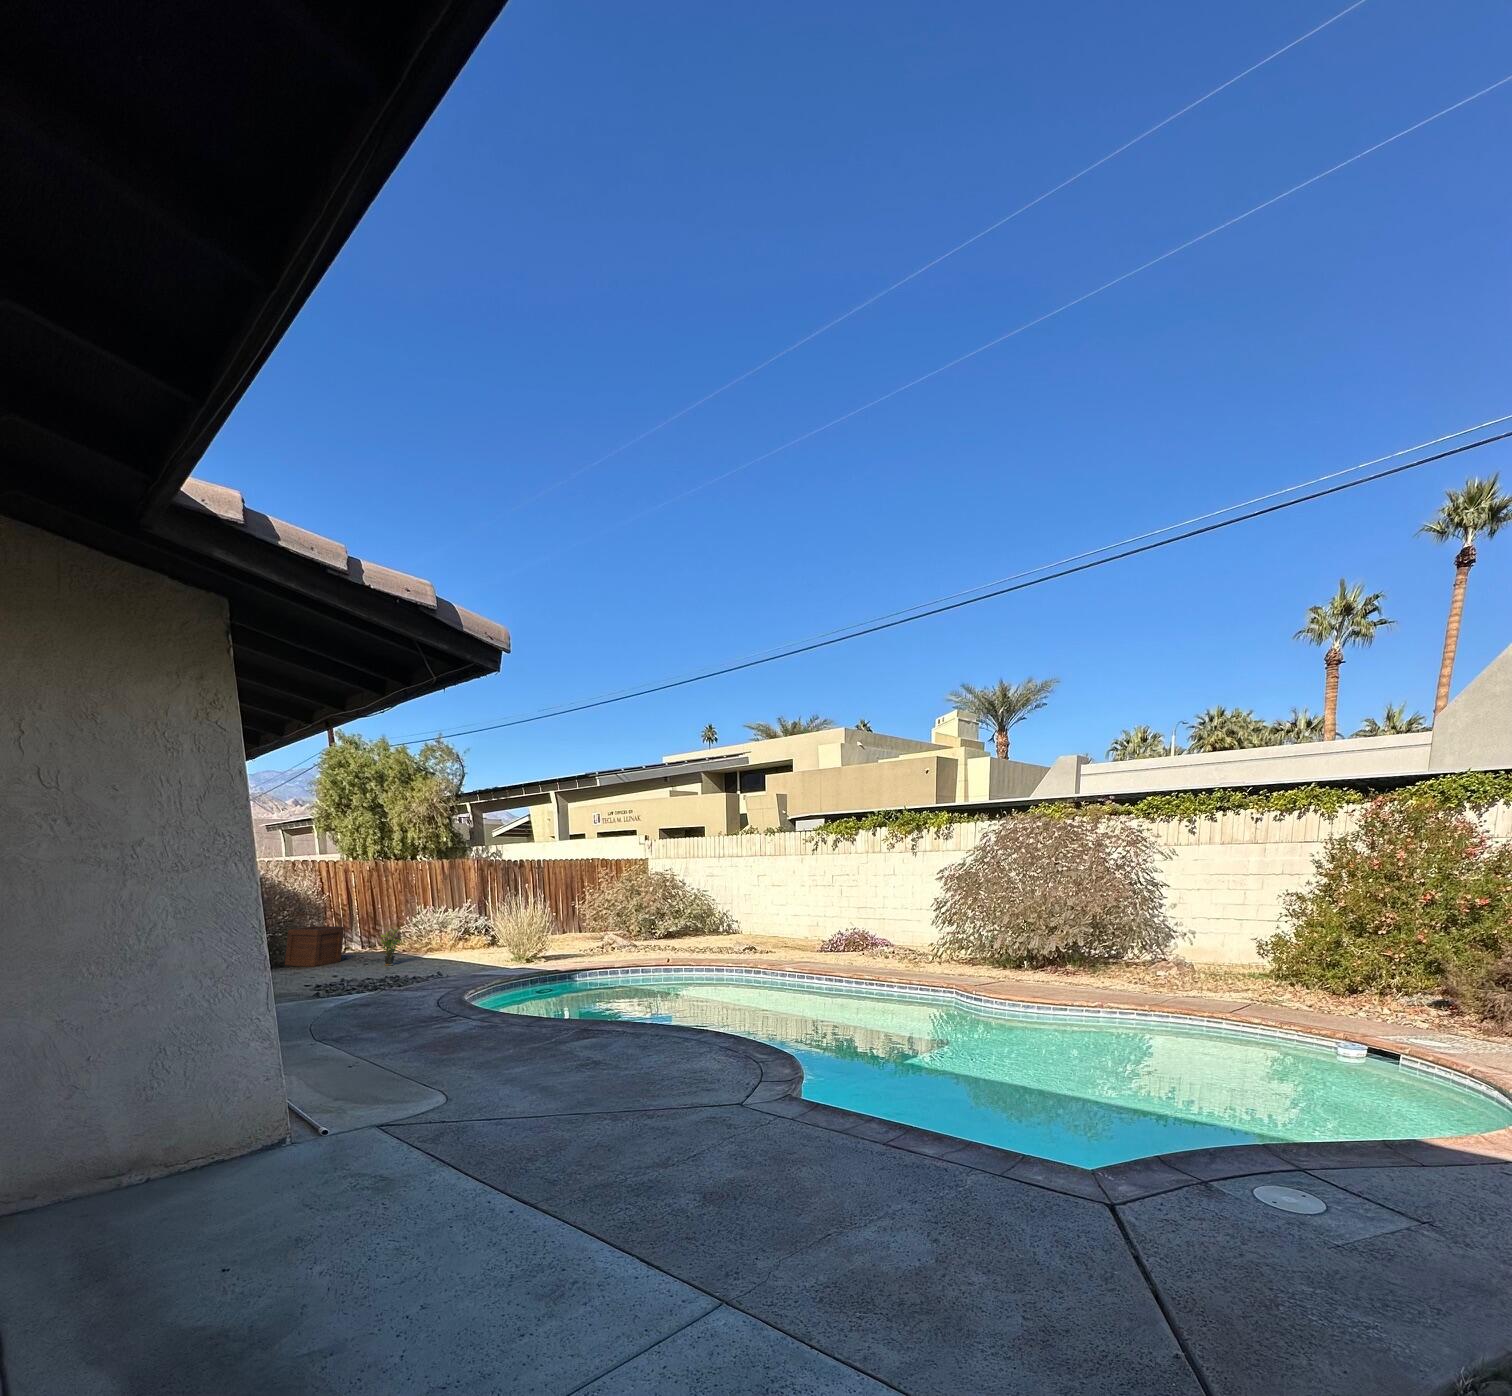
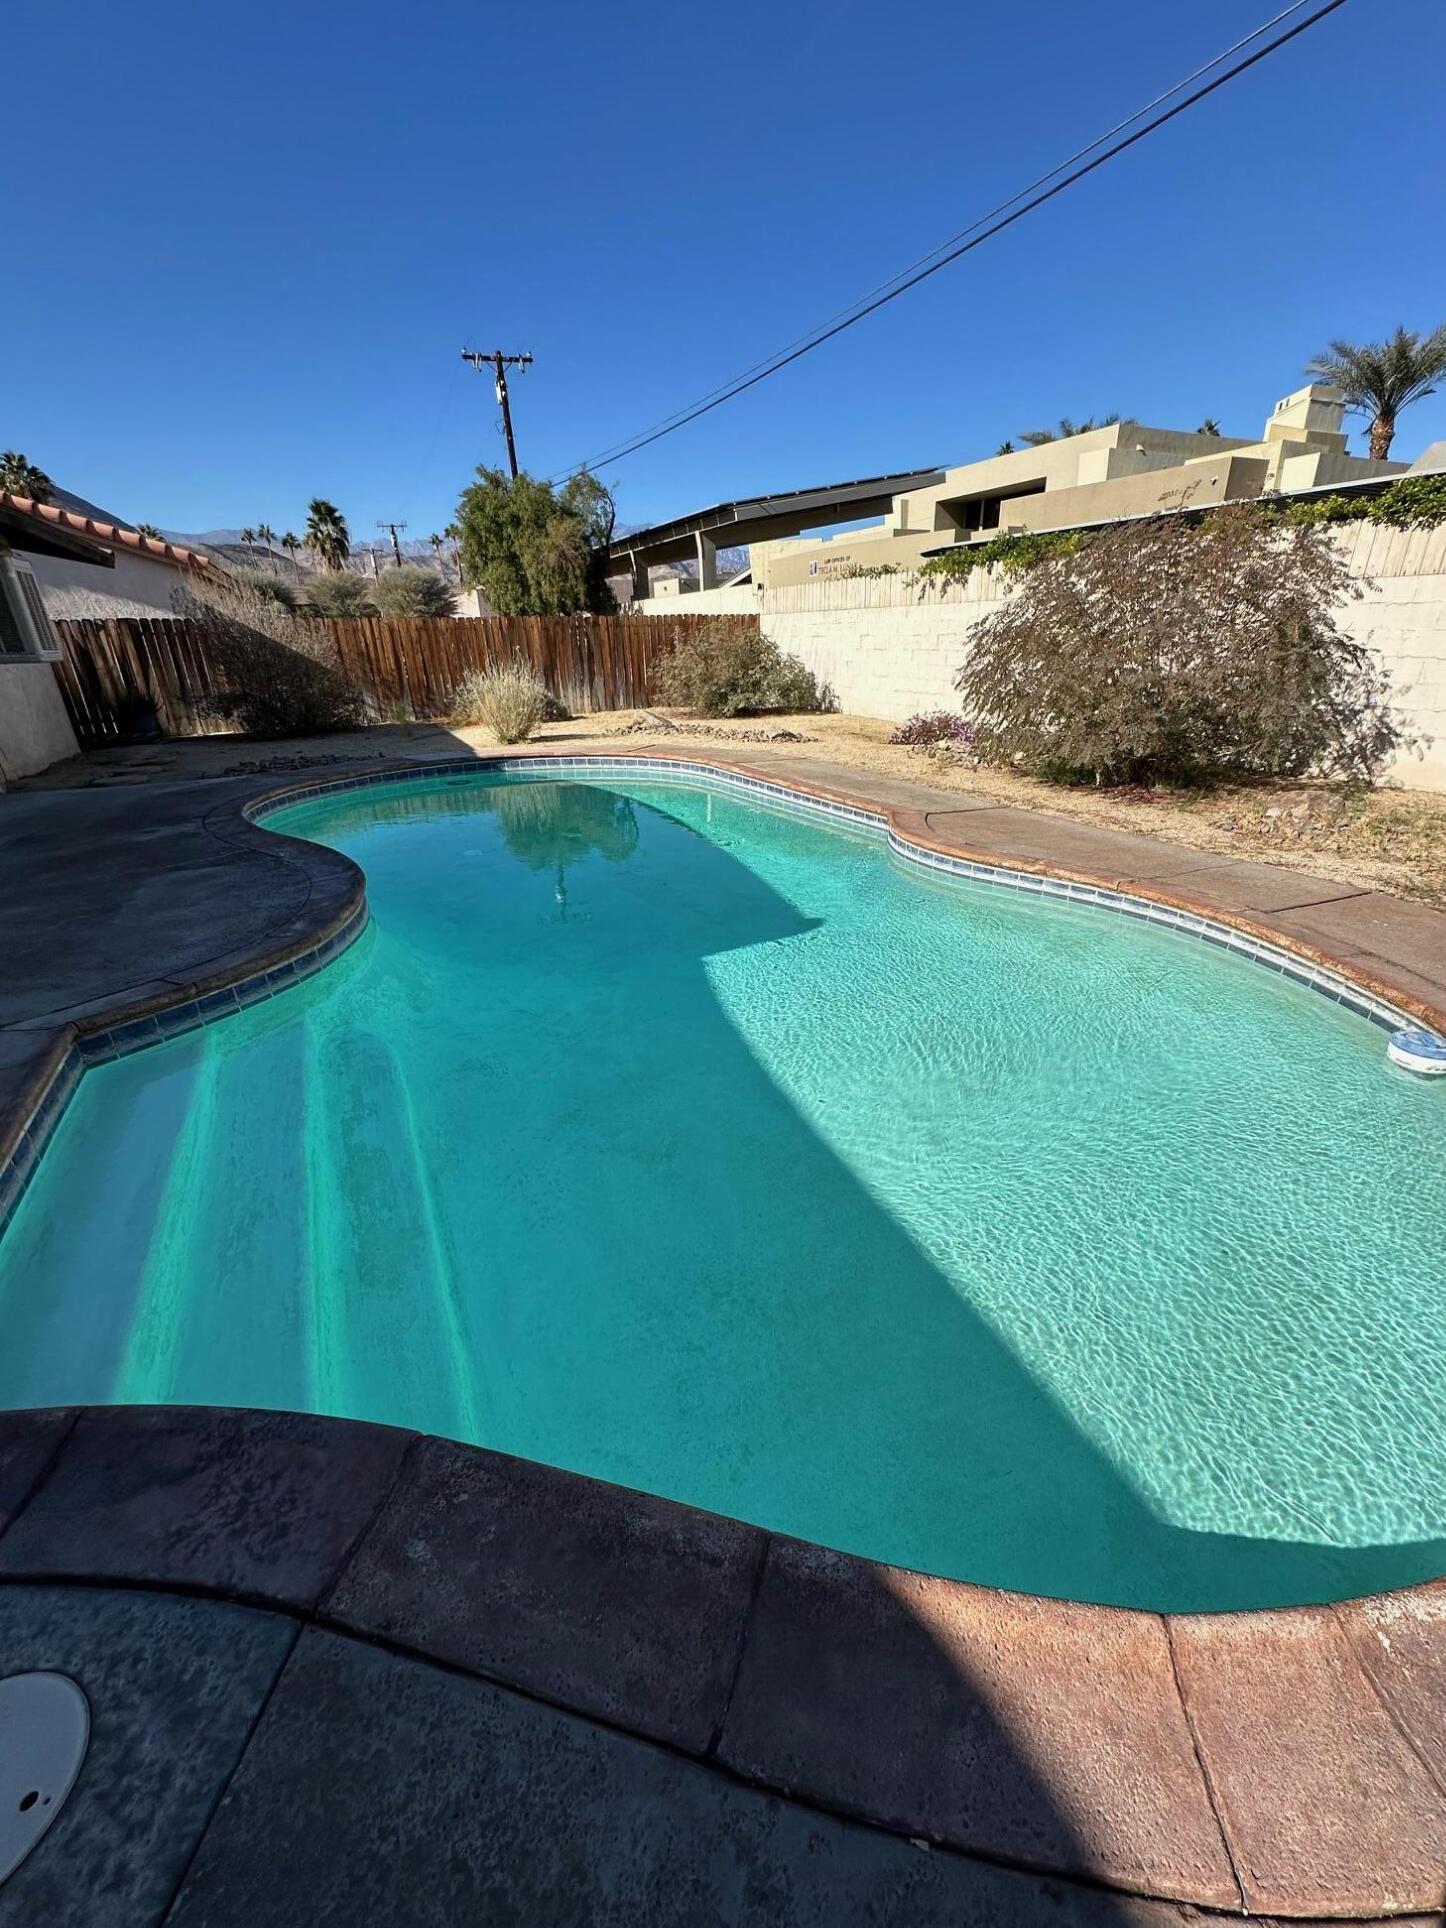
wooden crate: present [285,926,344,967] -> none [319,694,380,739]

